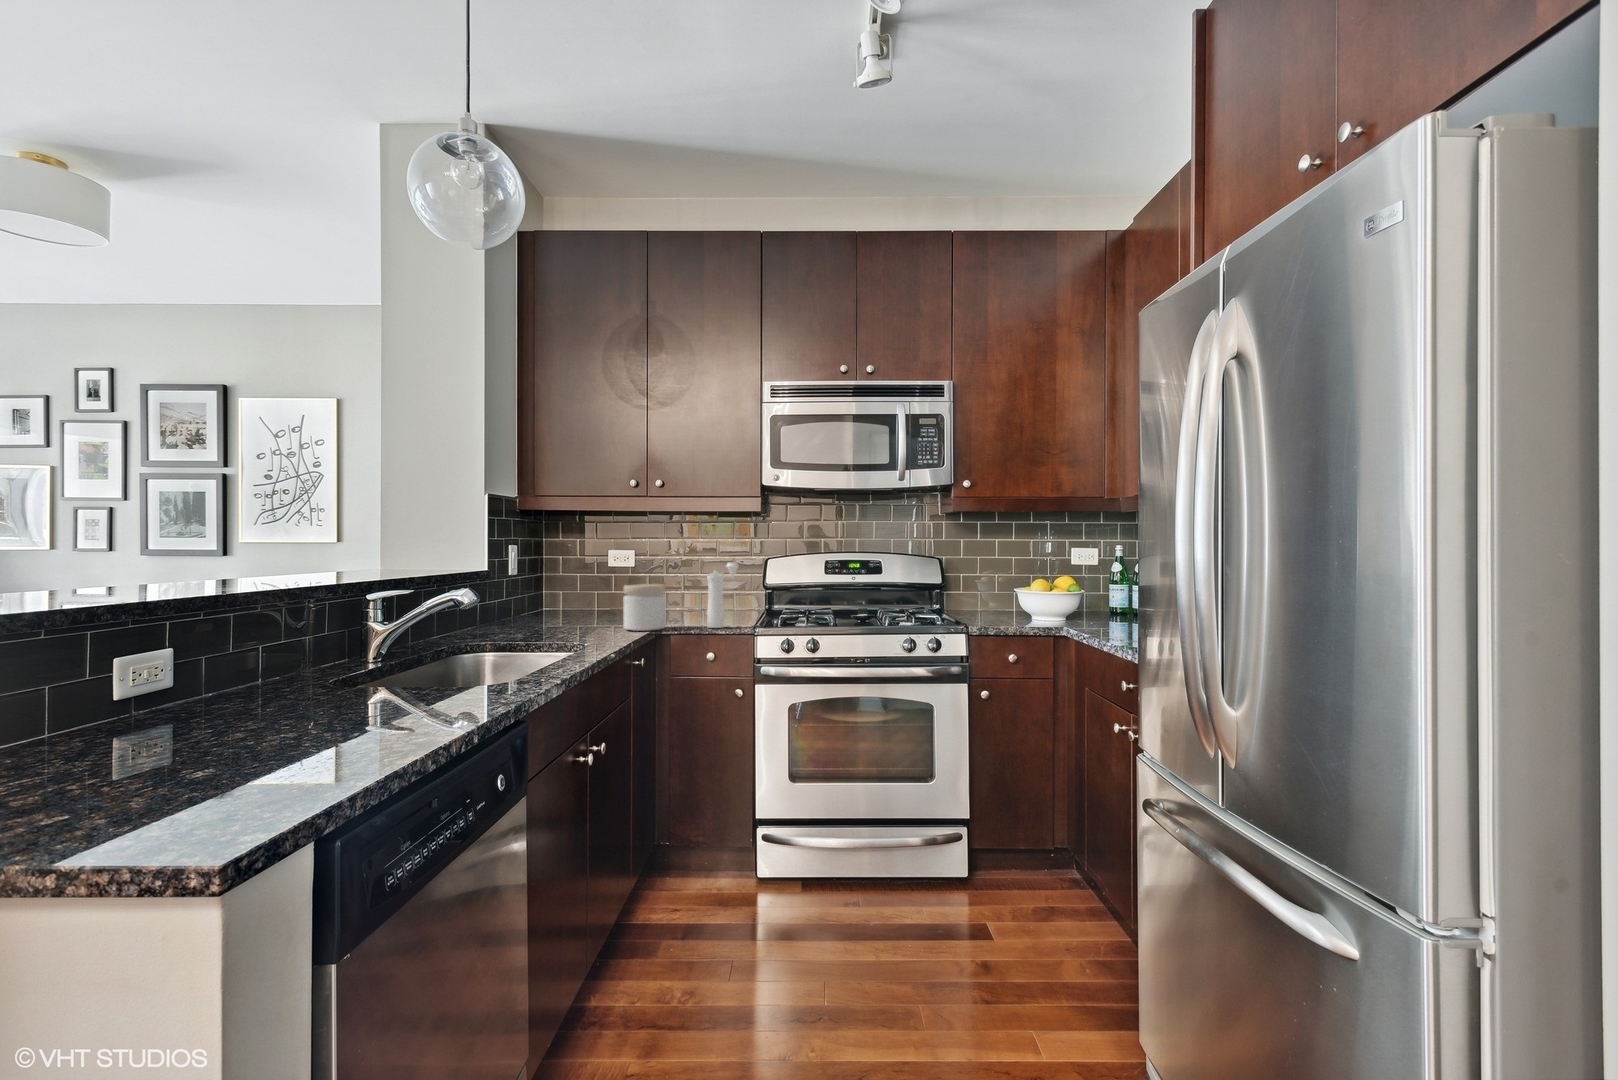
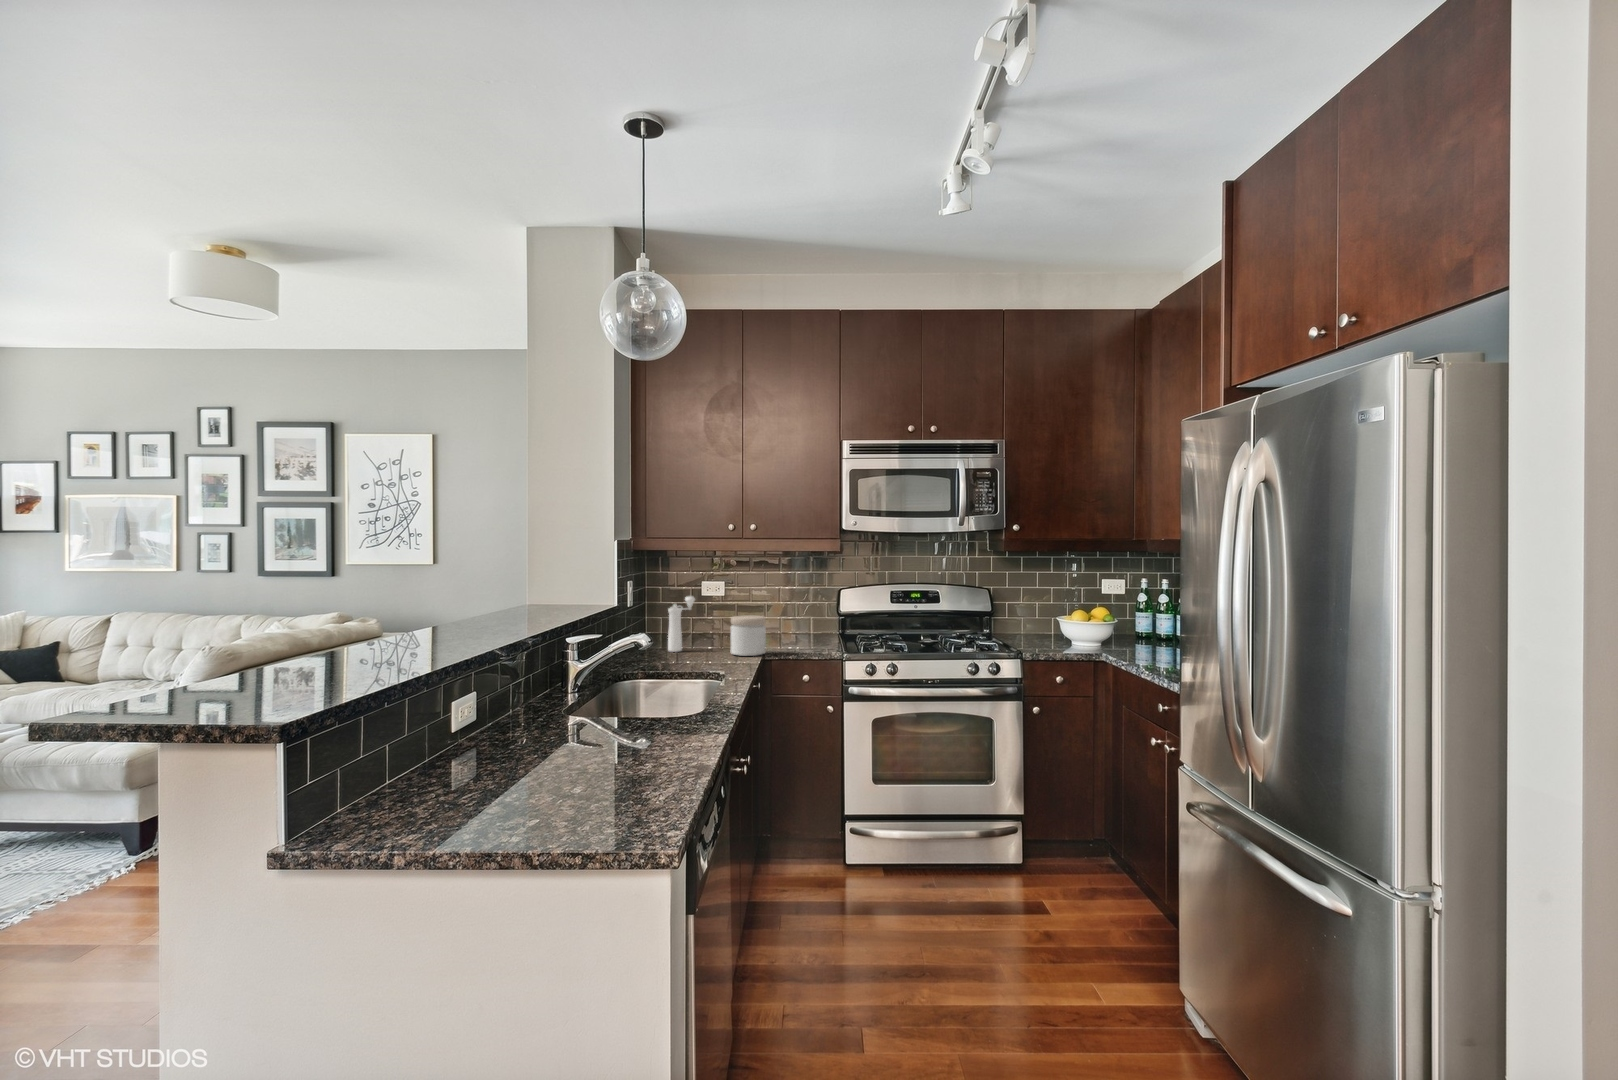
pepper mill: present [707,563,739,628] -> present [668,596,695,652]

